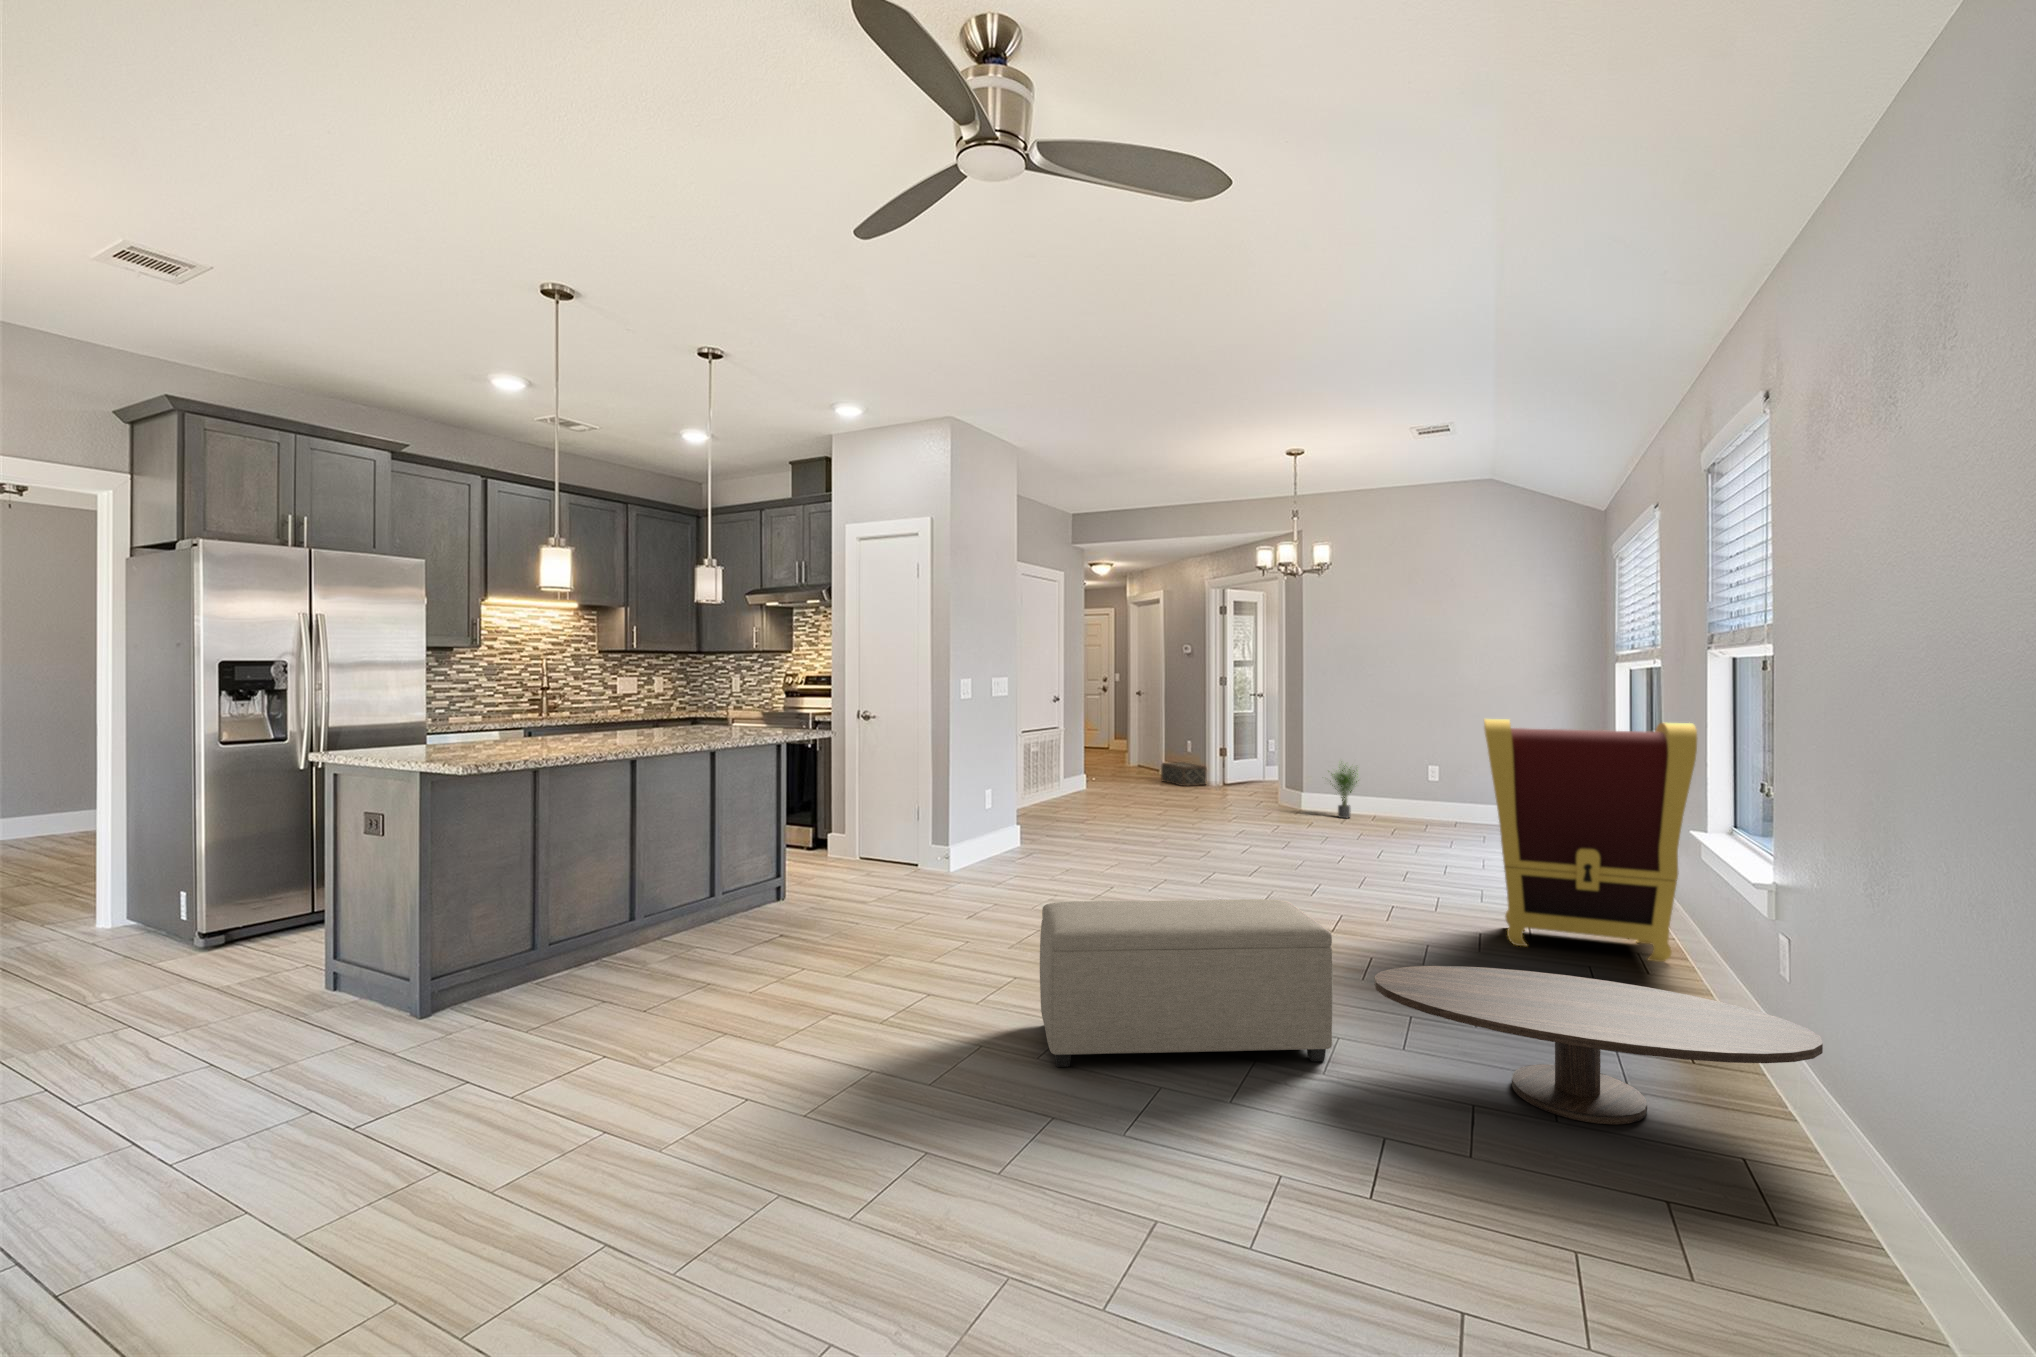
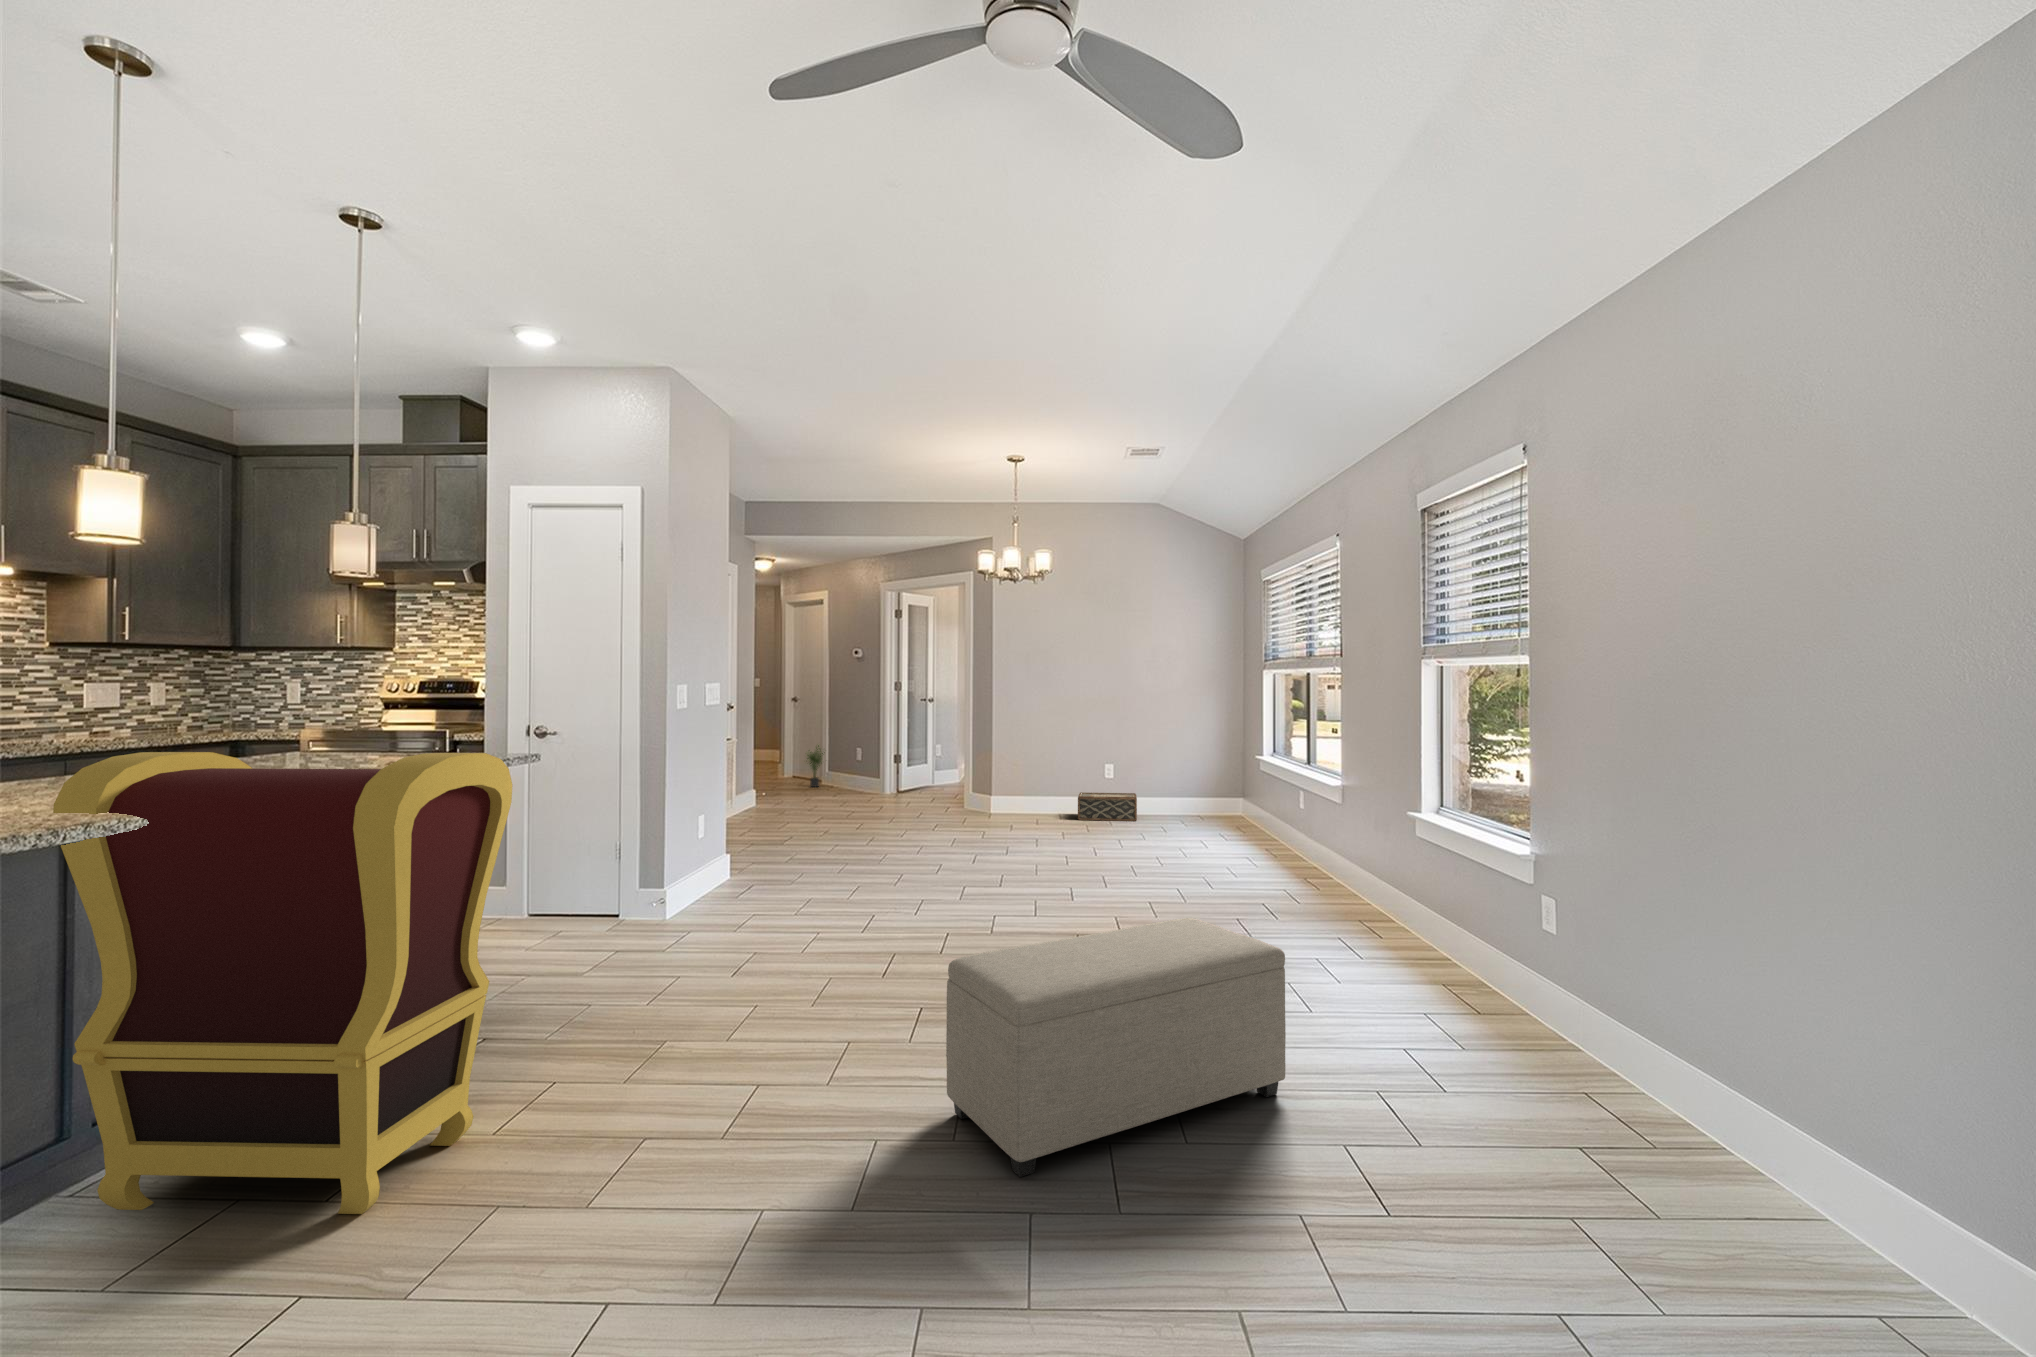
armchair: present [1484,719,1697,962] -> present [53,752,512,1214]
woven basket: present [1161,762,1207,786] -> present [1078,792,1137,821]
potted plant: present [1330,765,1358,818] -> present [807,745,823,787]
coffee table: present [1374,966,1823,1124] -> none [1315,961,1704,1109]

